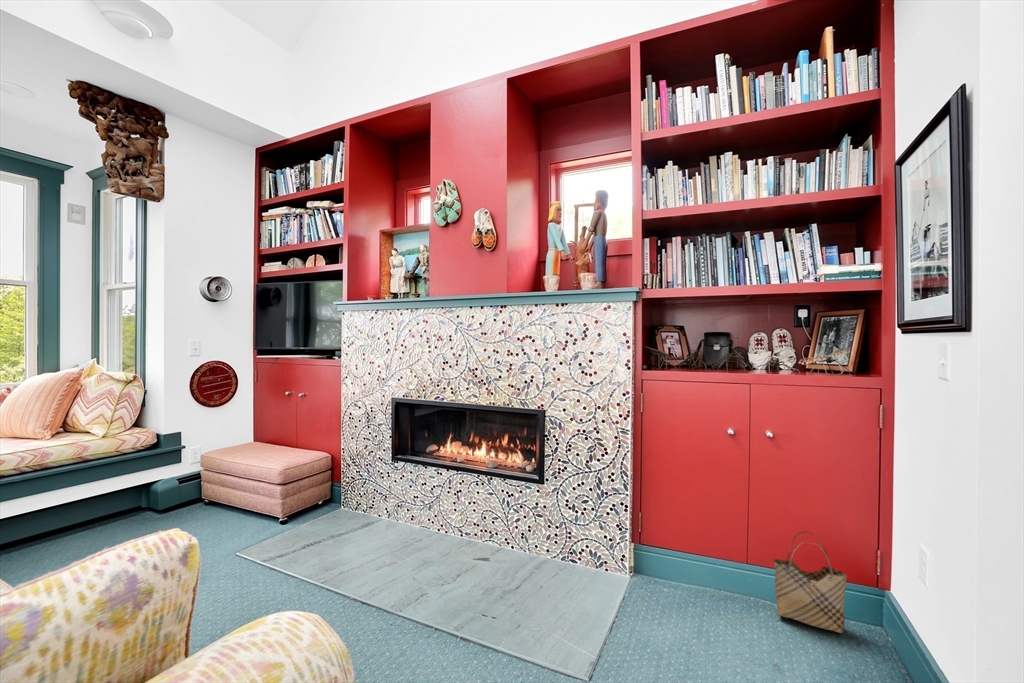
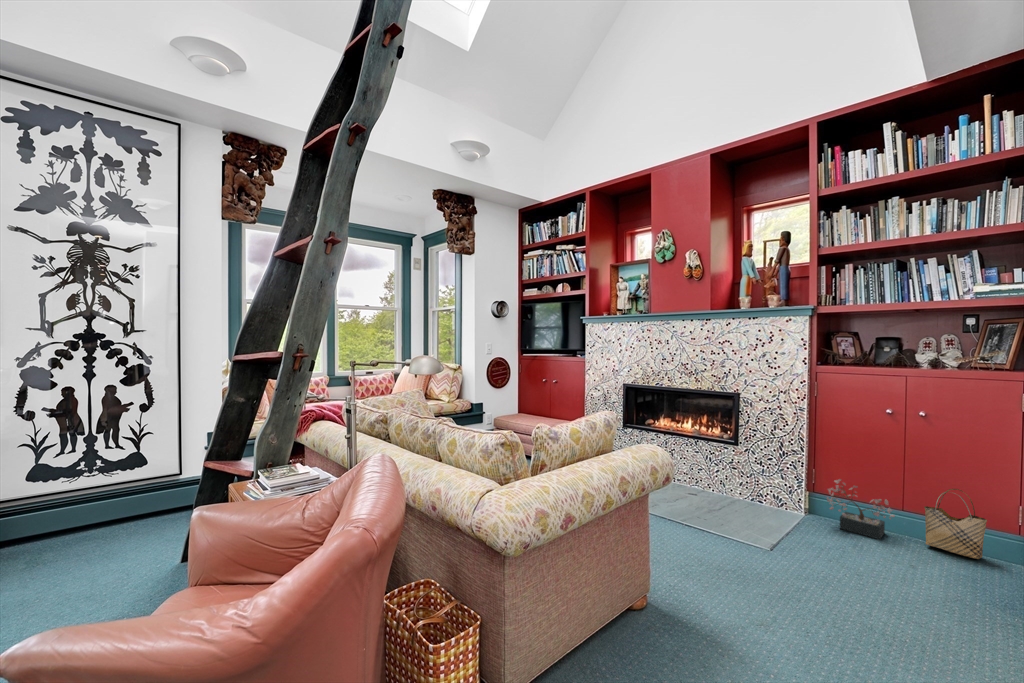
decorative plant: none [656,526,741,615] -> present [827,479,895,539]

